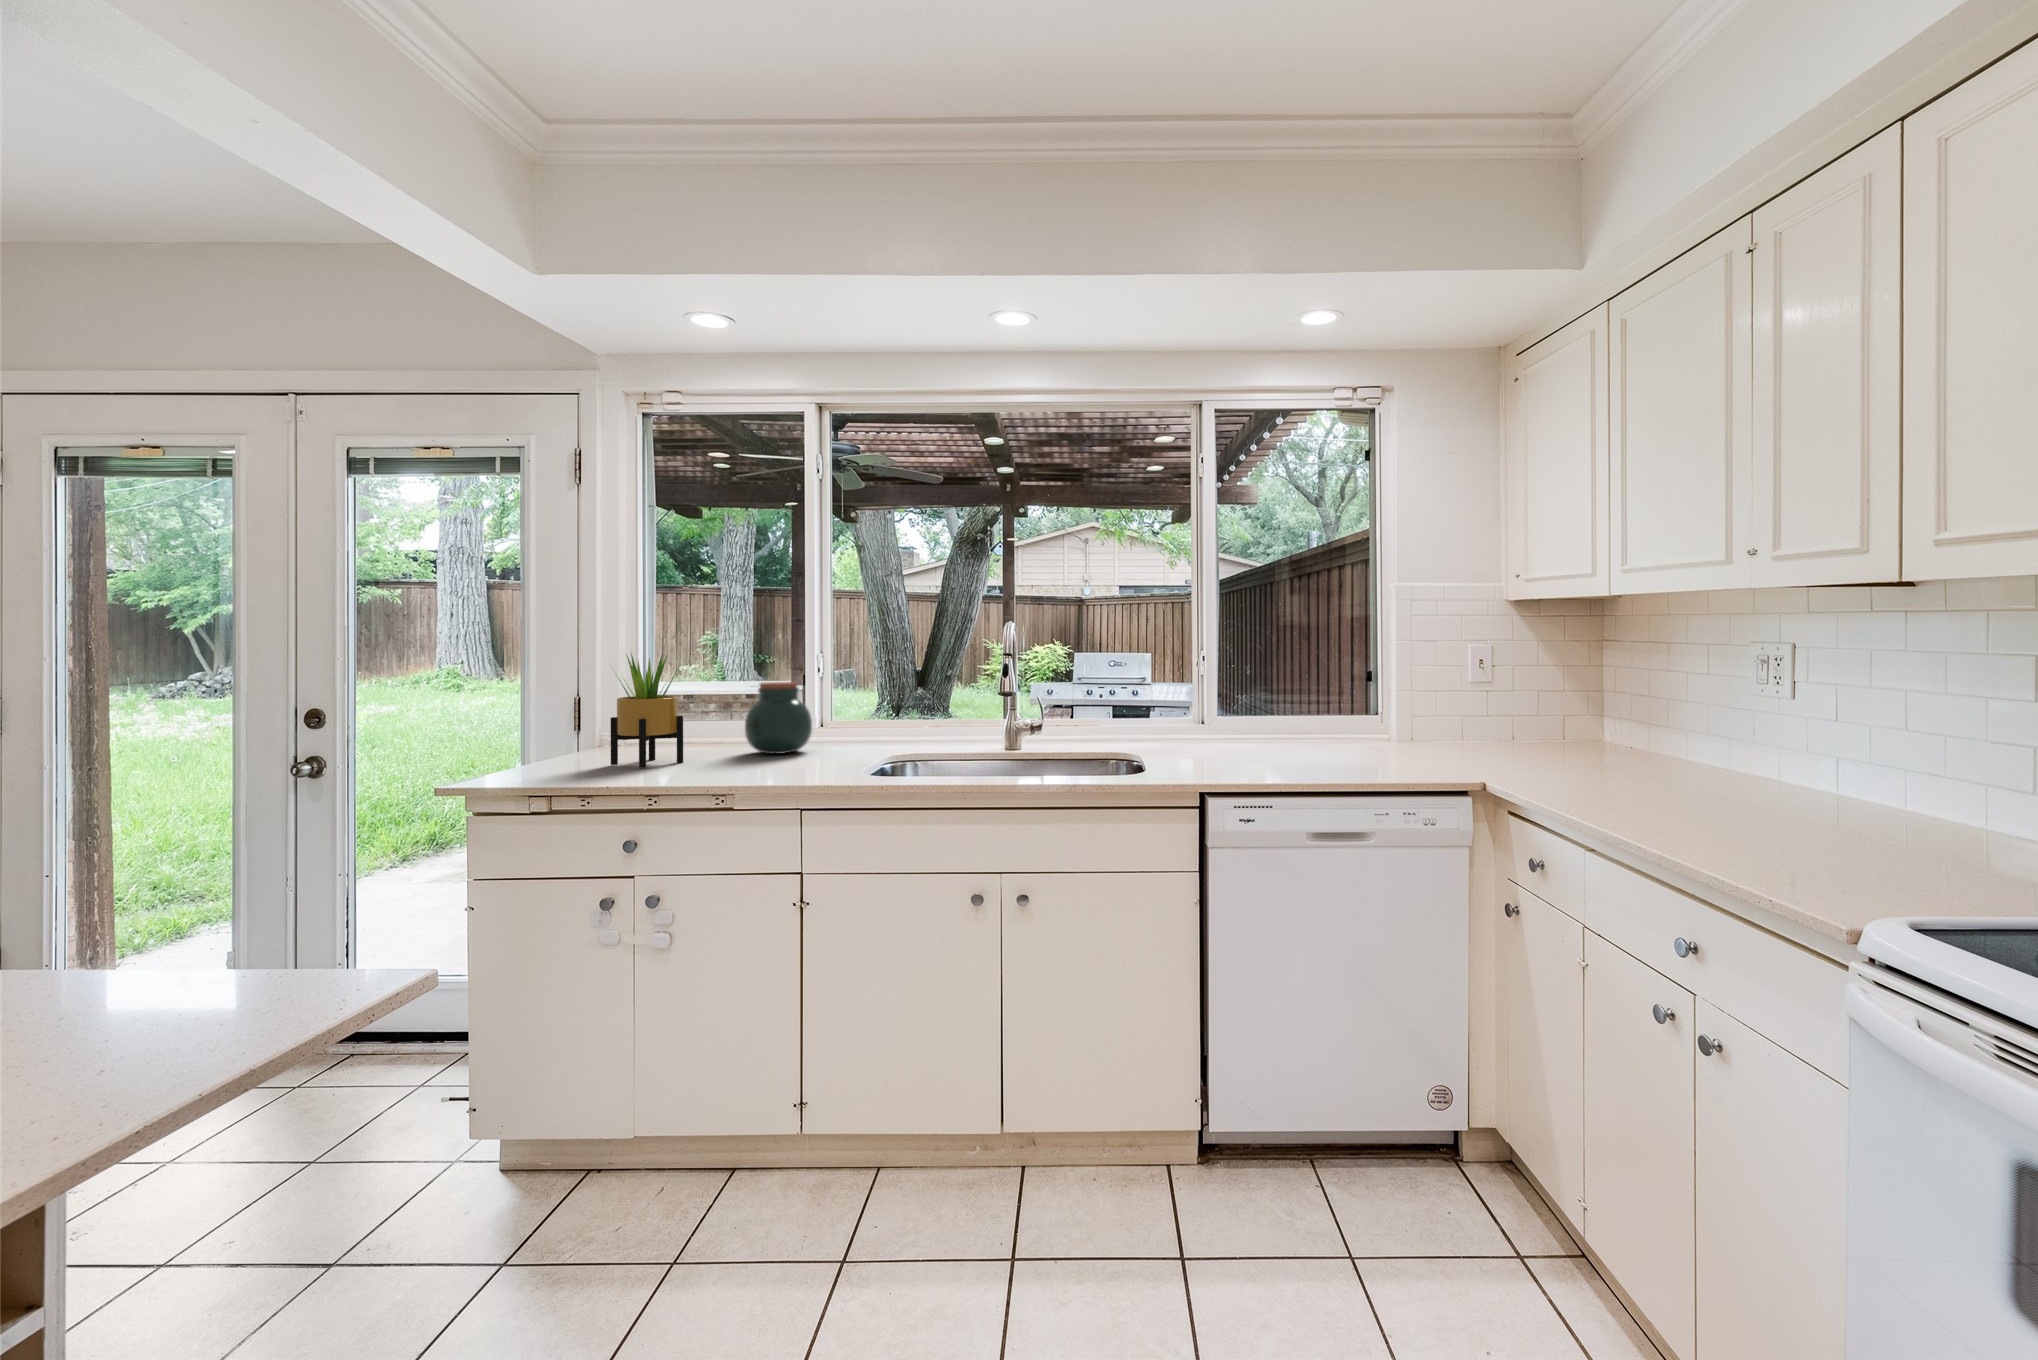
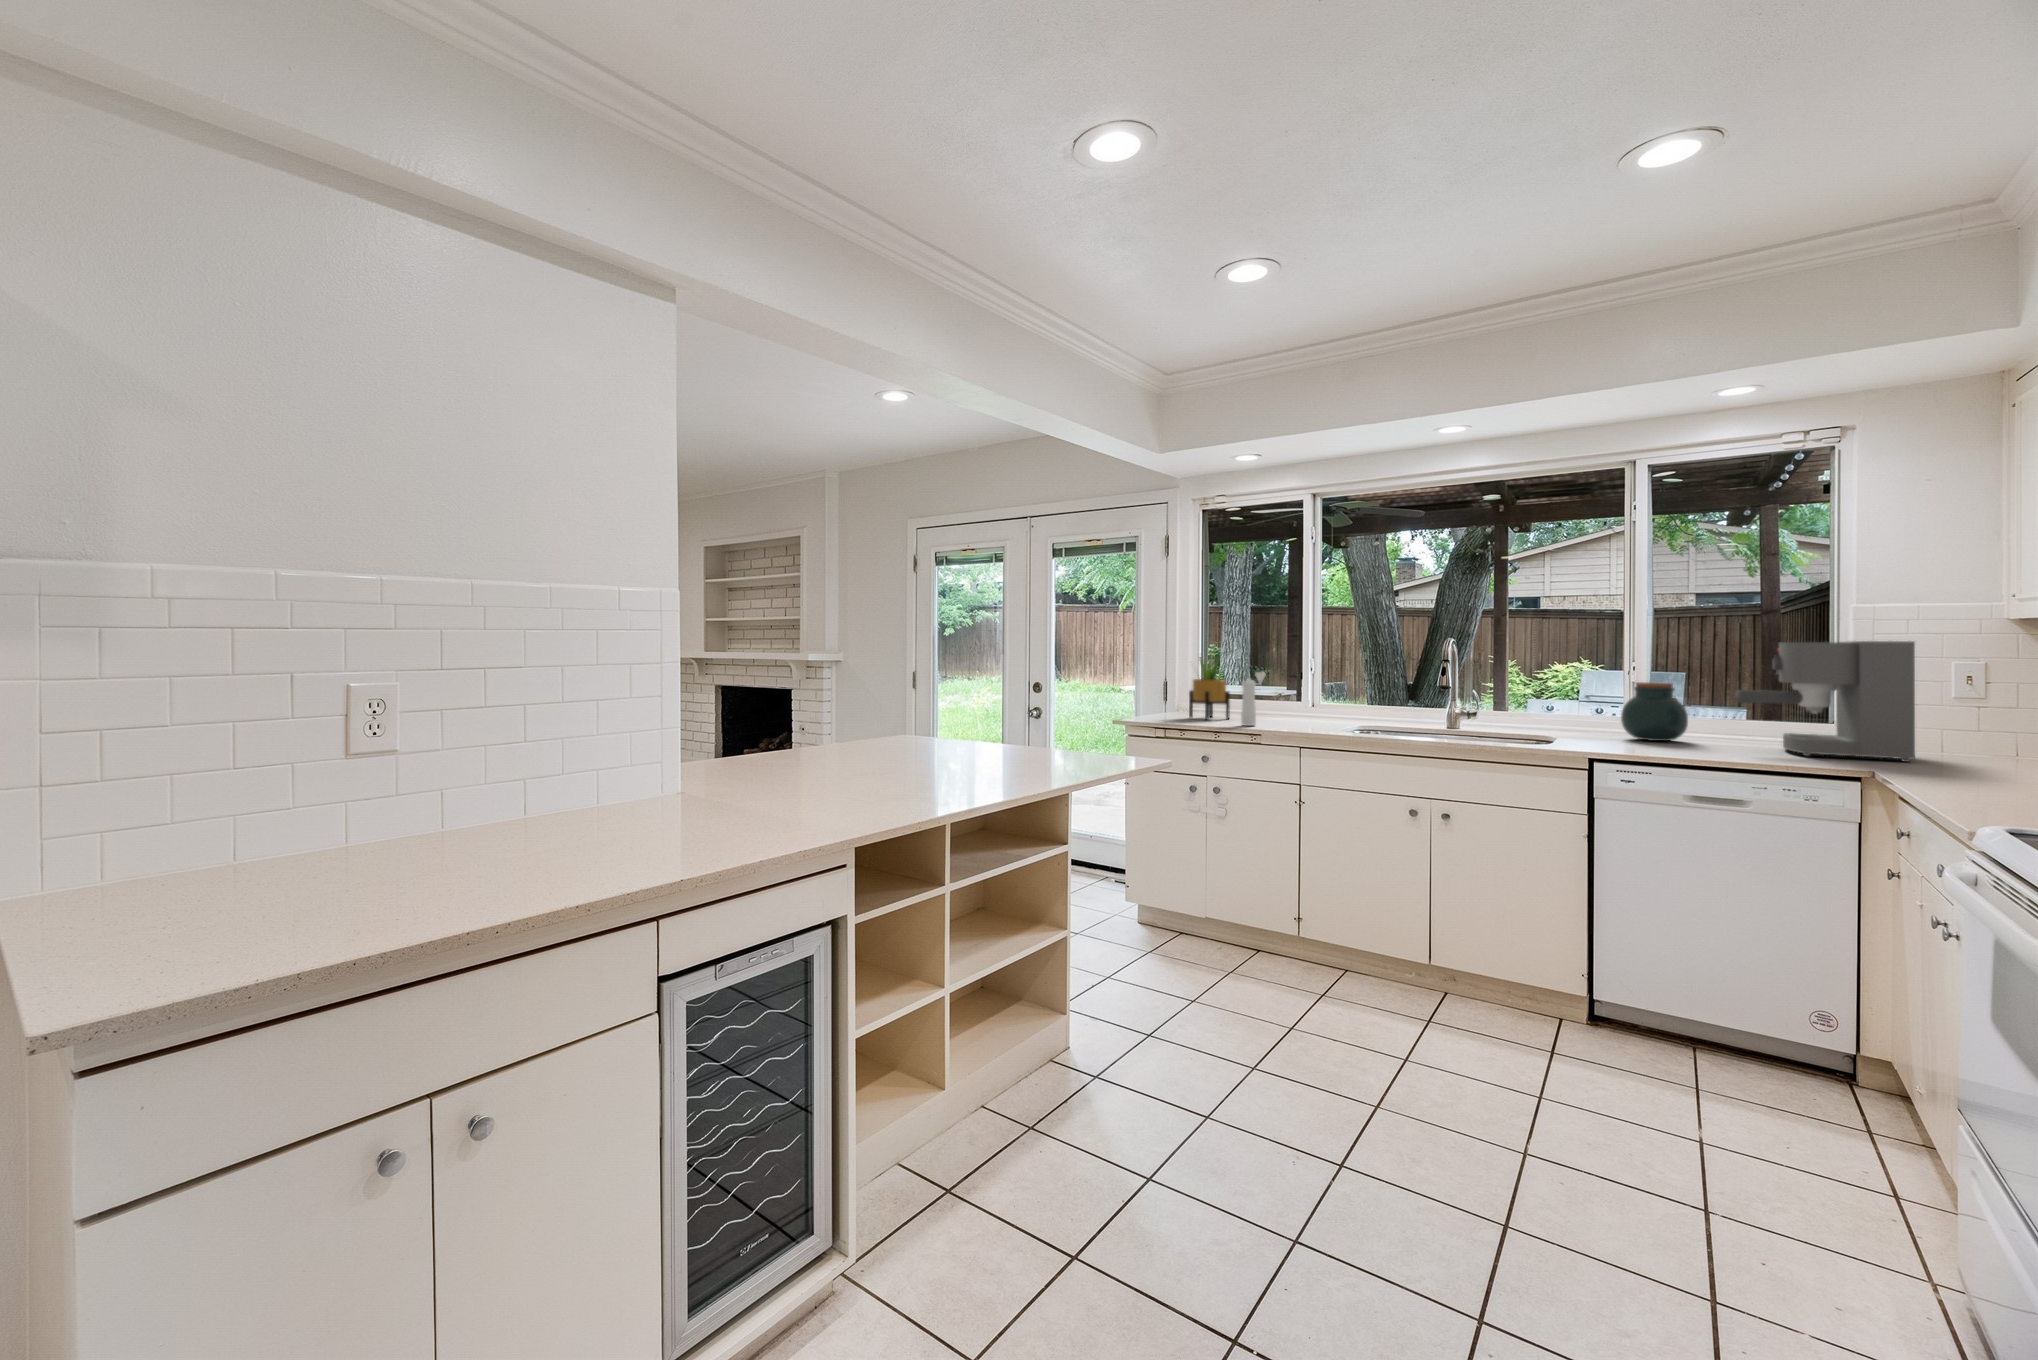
coffee maker: none [1331,627,1491,767] -> present [1735,641,1915,762]
pepper mill: none [702,682,744,777] -> present [1241,672,1265,726]
jar: present [745,682,812,754] -> present [1621,682,1688,741]

